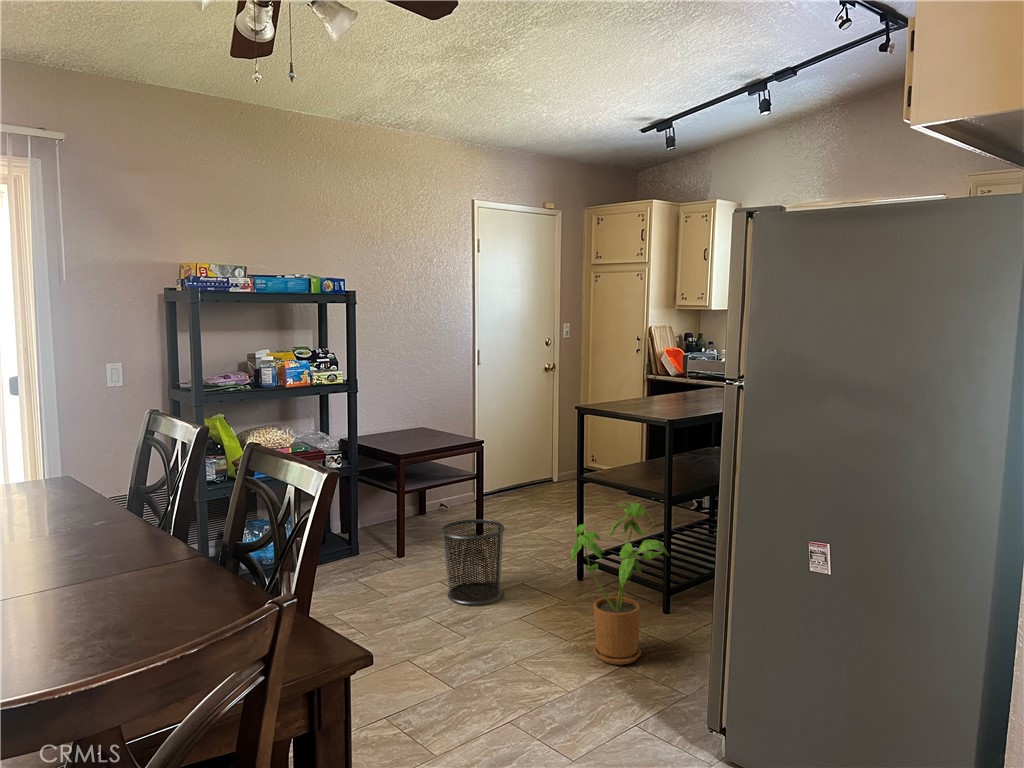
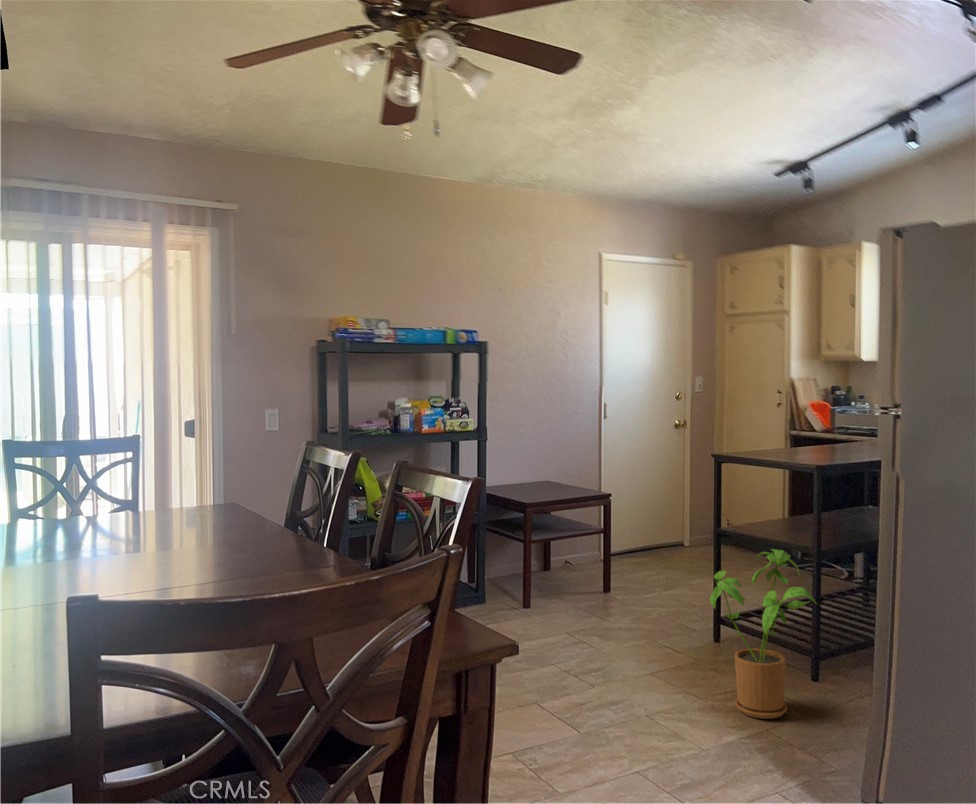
waste bin: present [441,519,505,605] -> none [572,569,638,655]

